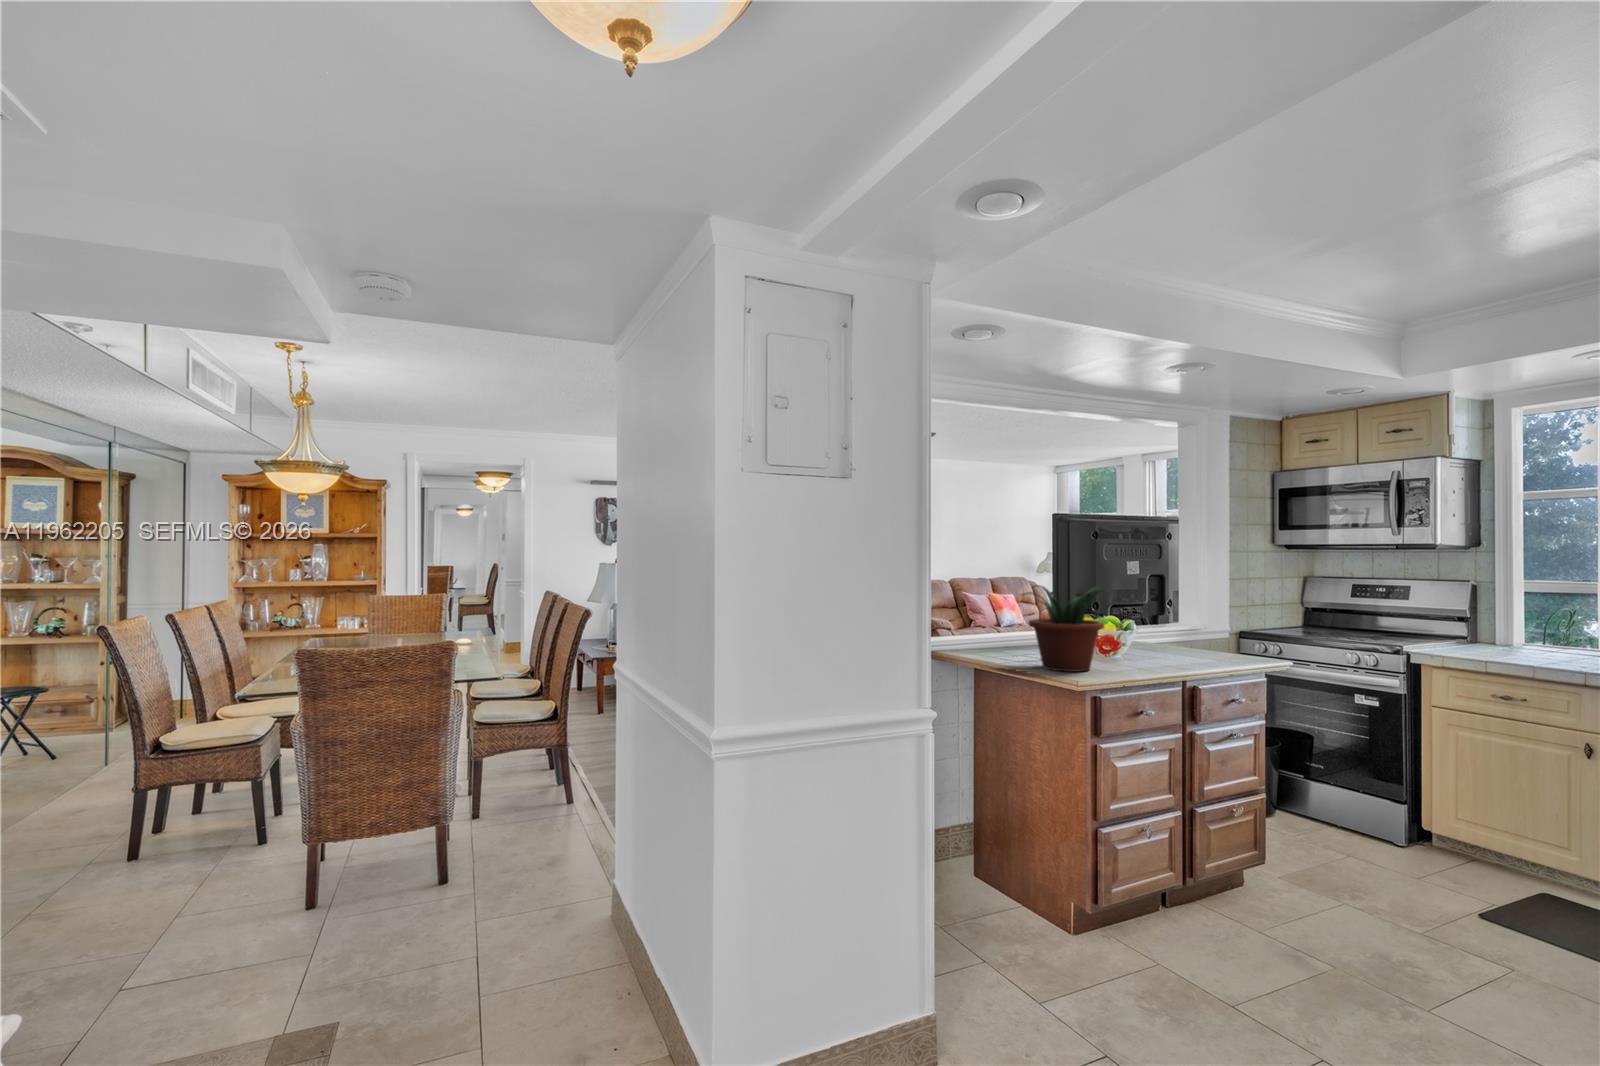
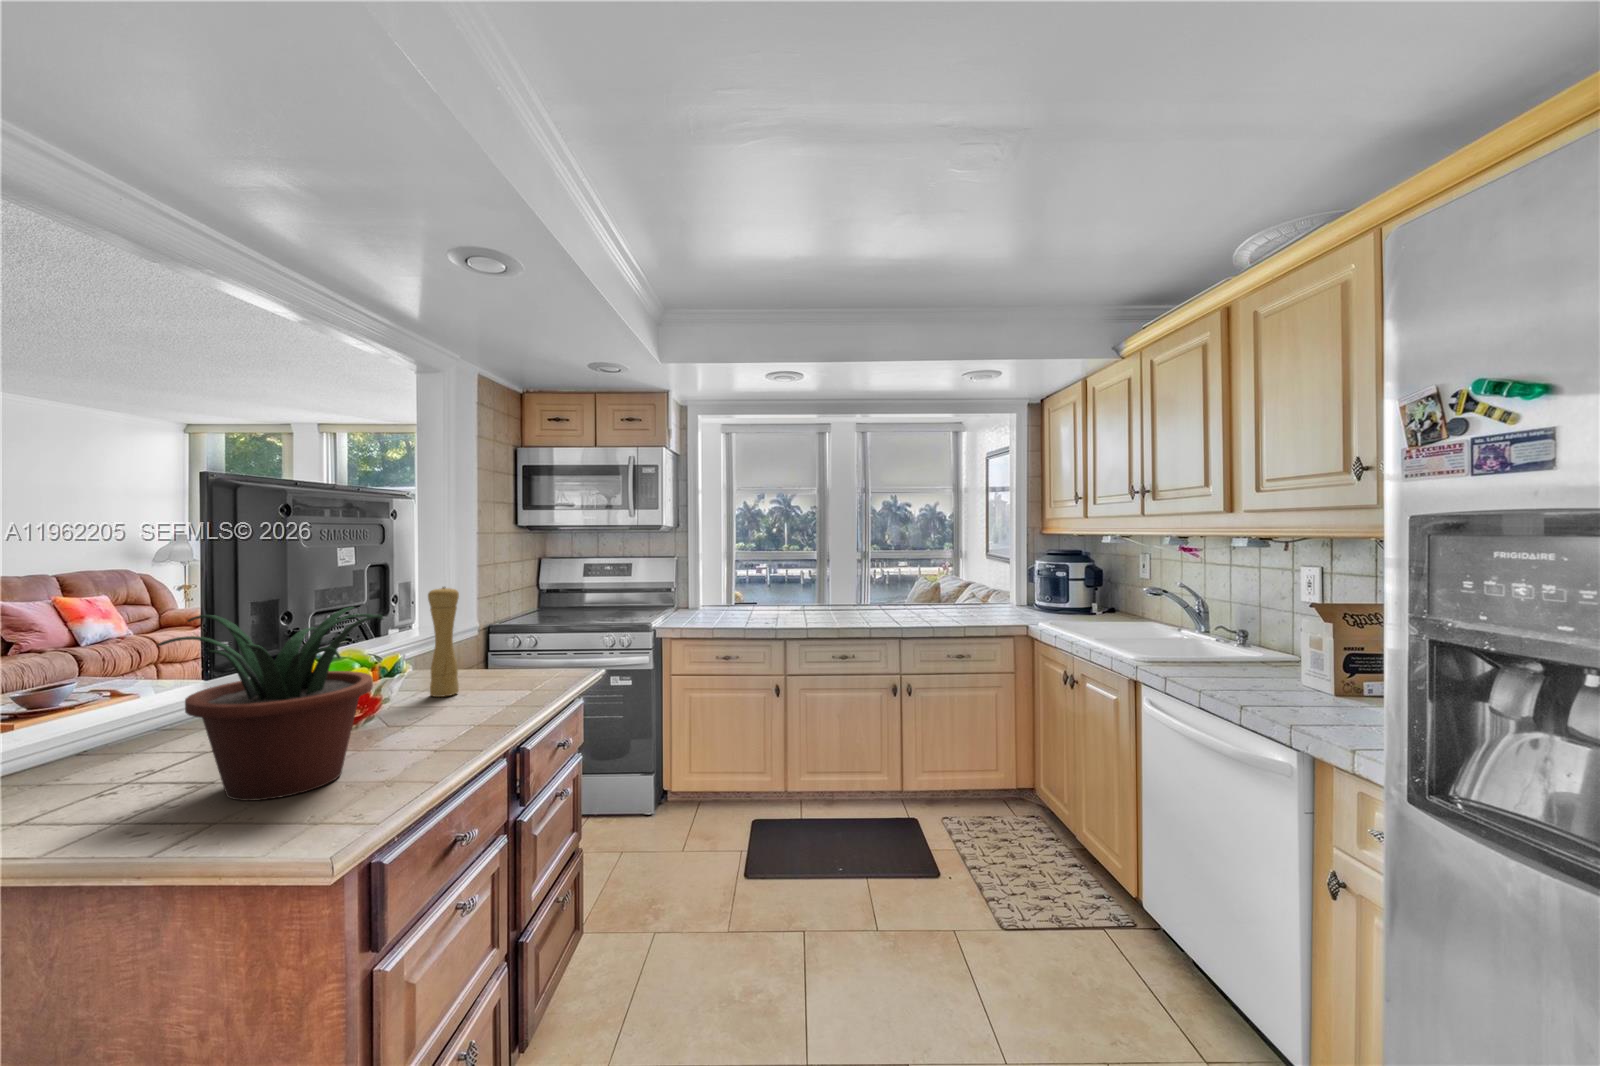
pepper mill: none [1157,585,1177,658] -> present [428,587,459,697]

